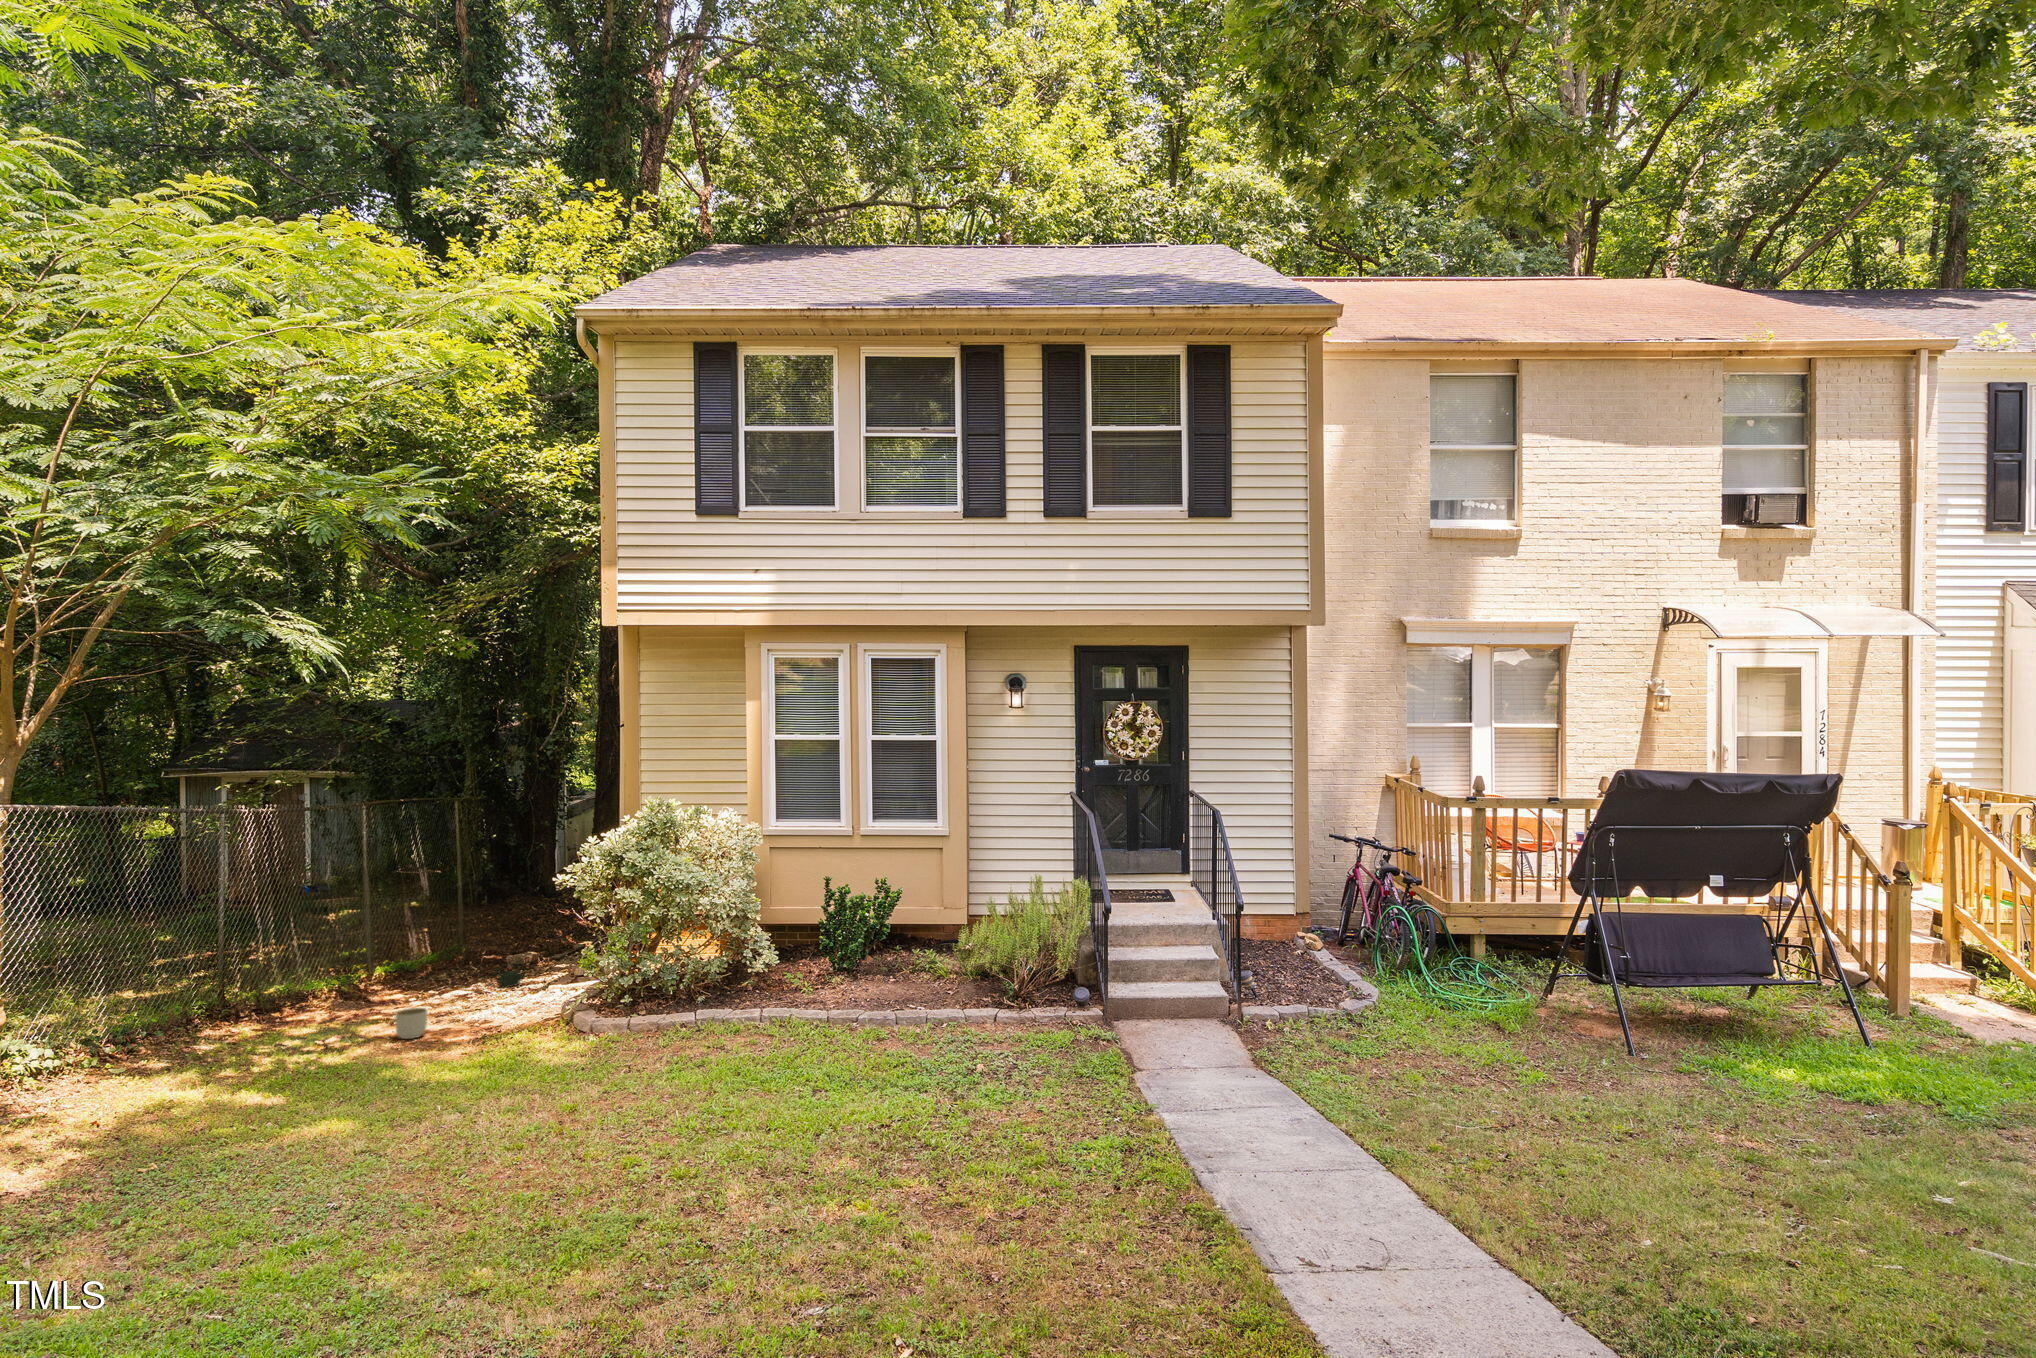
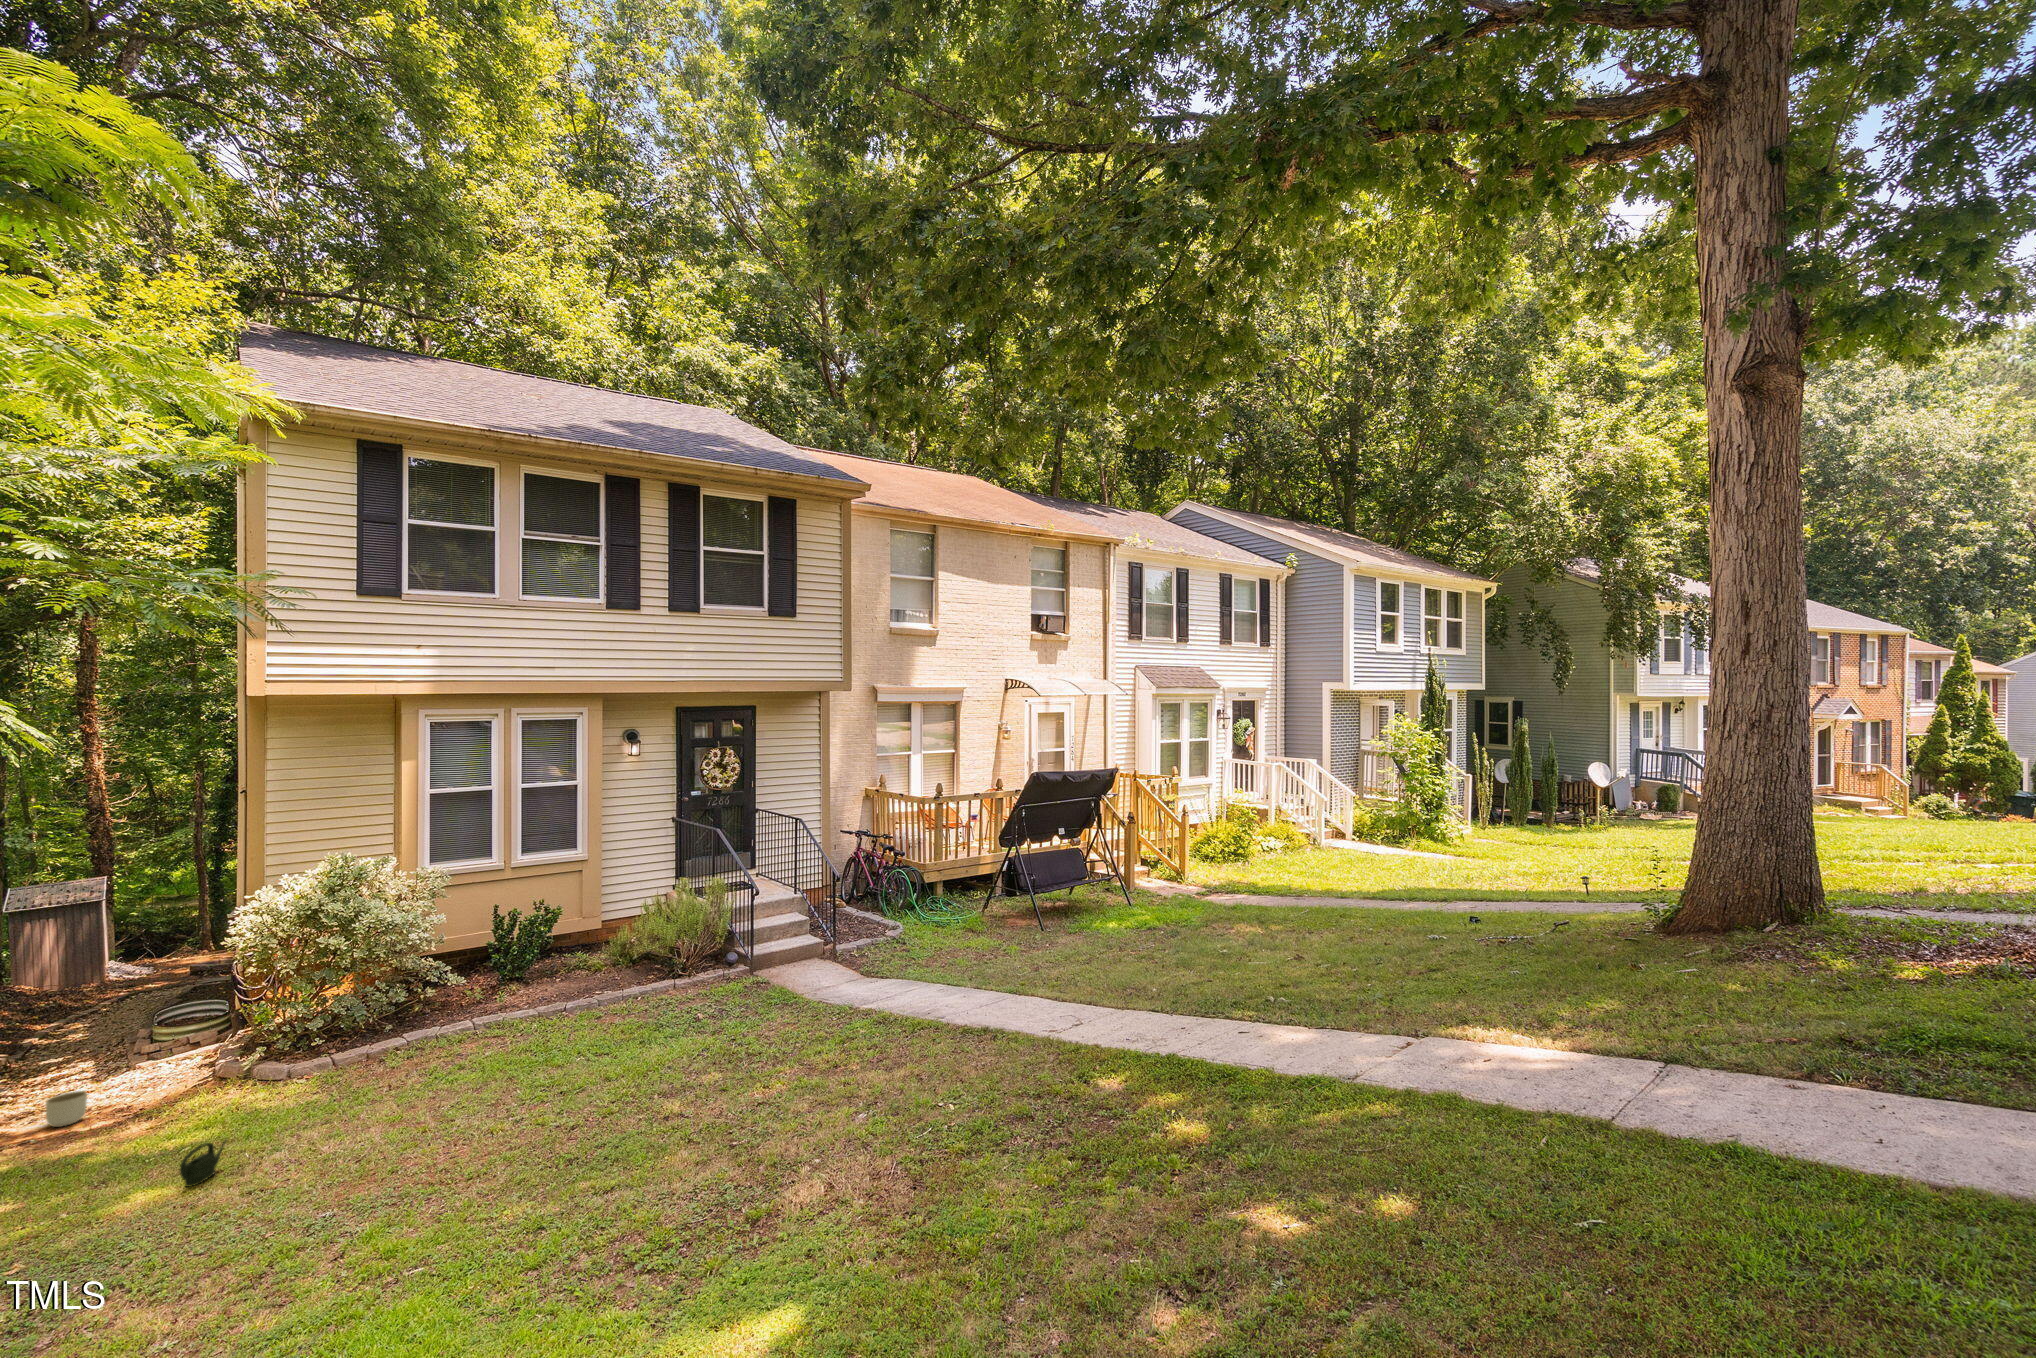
watering can: present [494,963,530,988] -> present [179,1140,227,1187]

